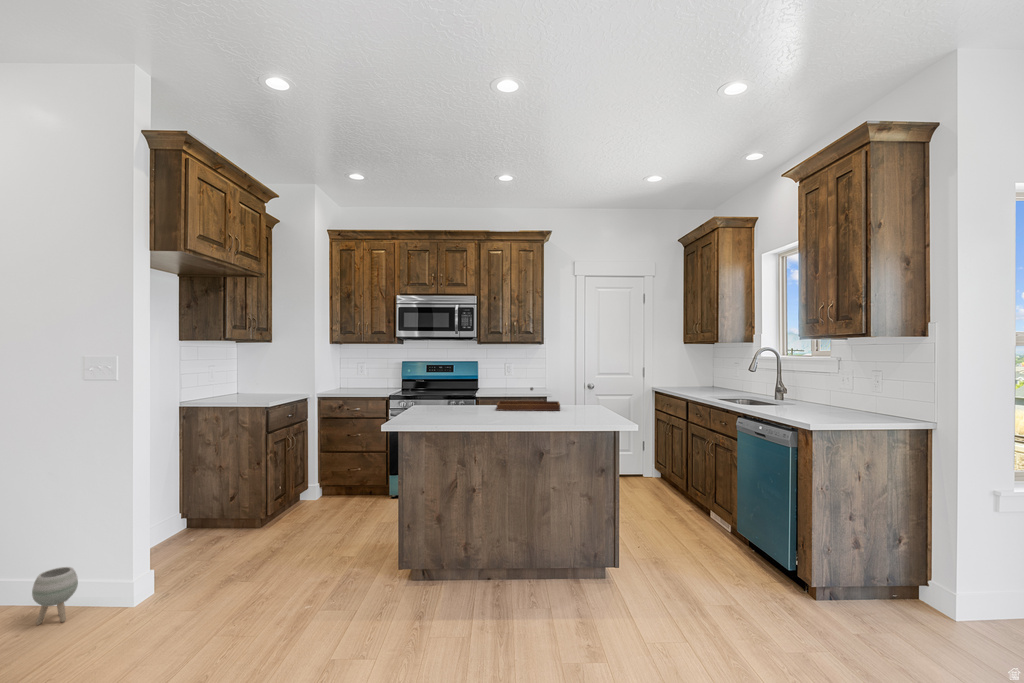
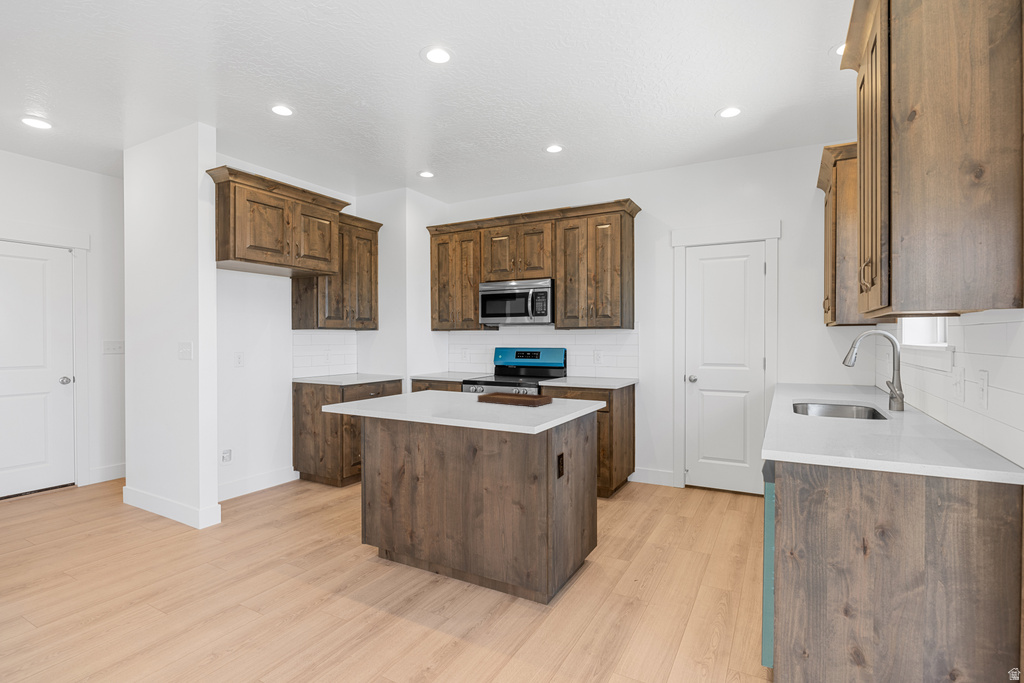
planter: present [32,567,78,625] -> none [144,492,173,530]

